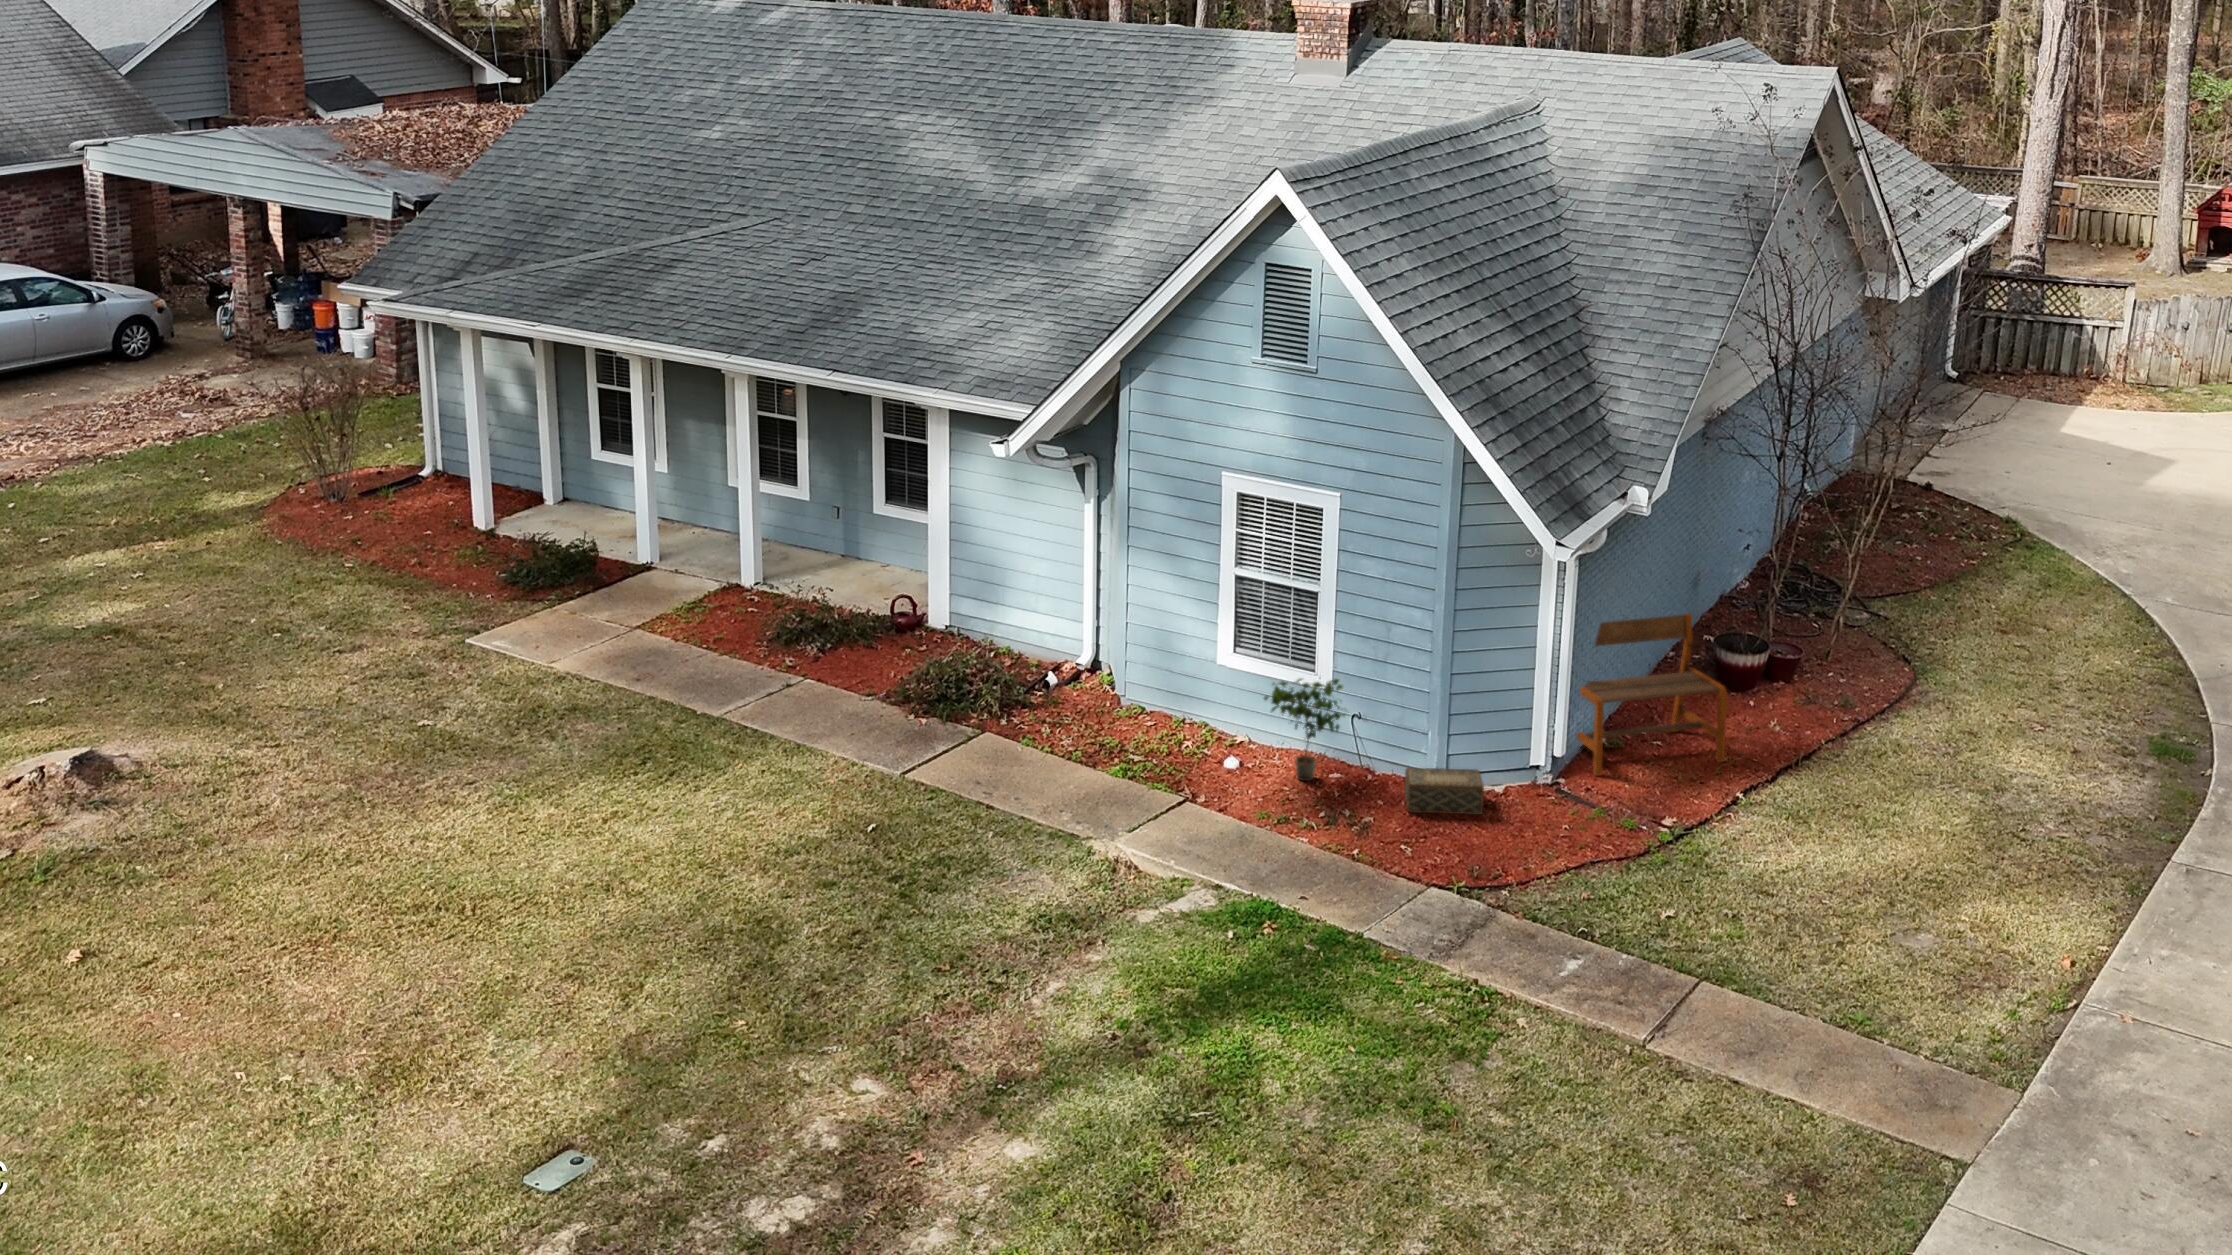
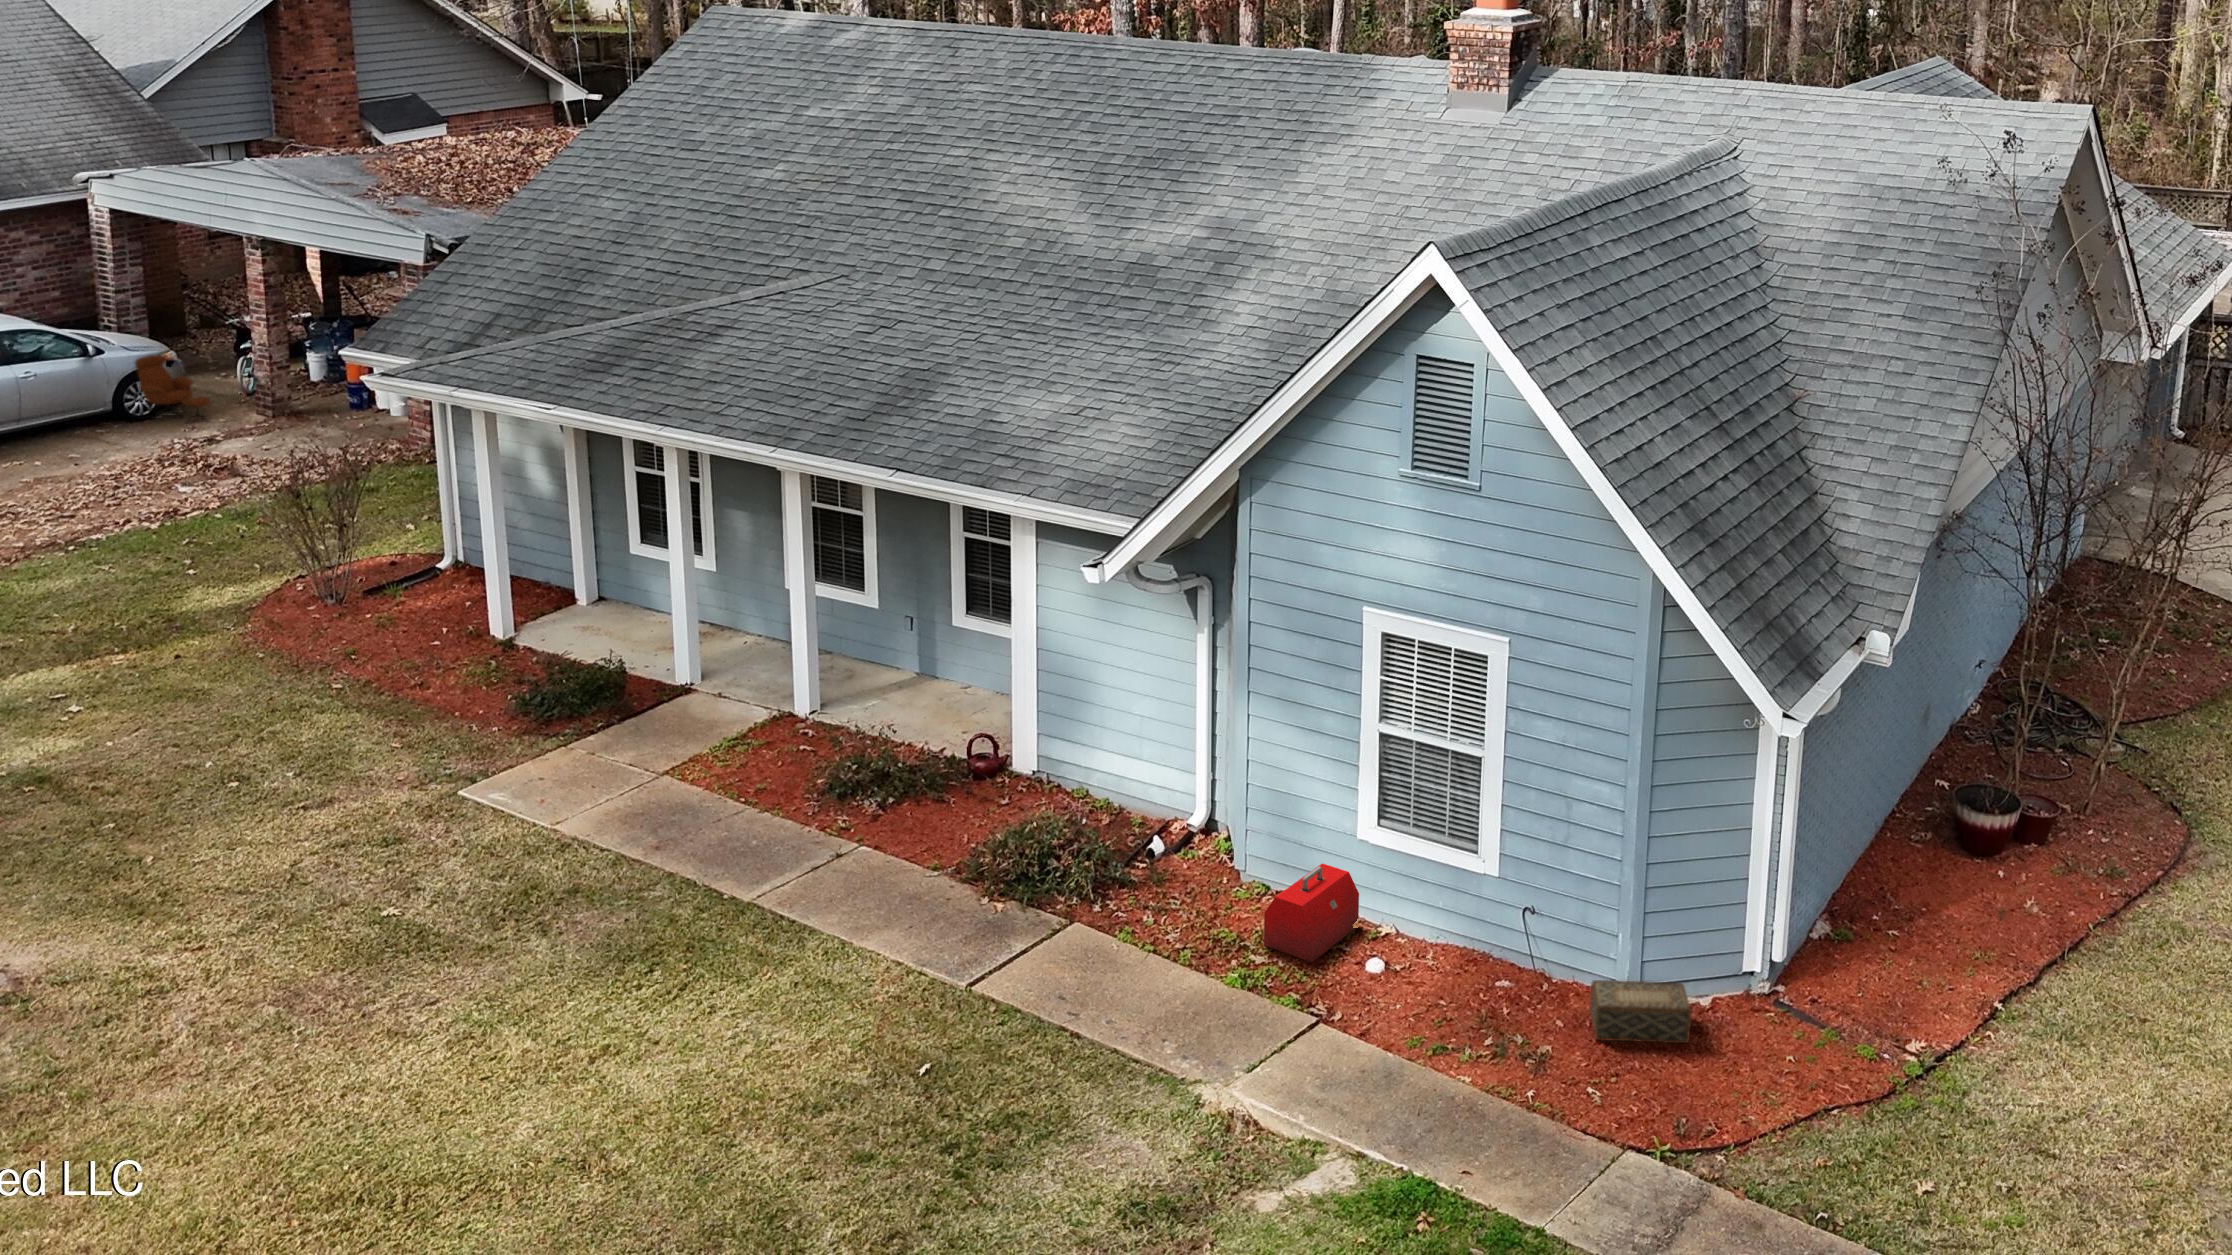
lounge chair: none [127,303,196,364] -> present [135,355,211,423]
bench: present [1577,613,1727,776] -> none [1779,774,1984,984]
potted plant: present [1263,679,1344,781] -> none [1414,865,1520,993]
toolbox: none [1141,686,1219,761] -> present [1264,863,1359,962]

